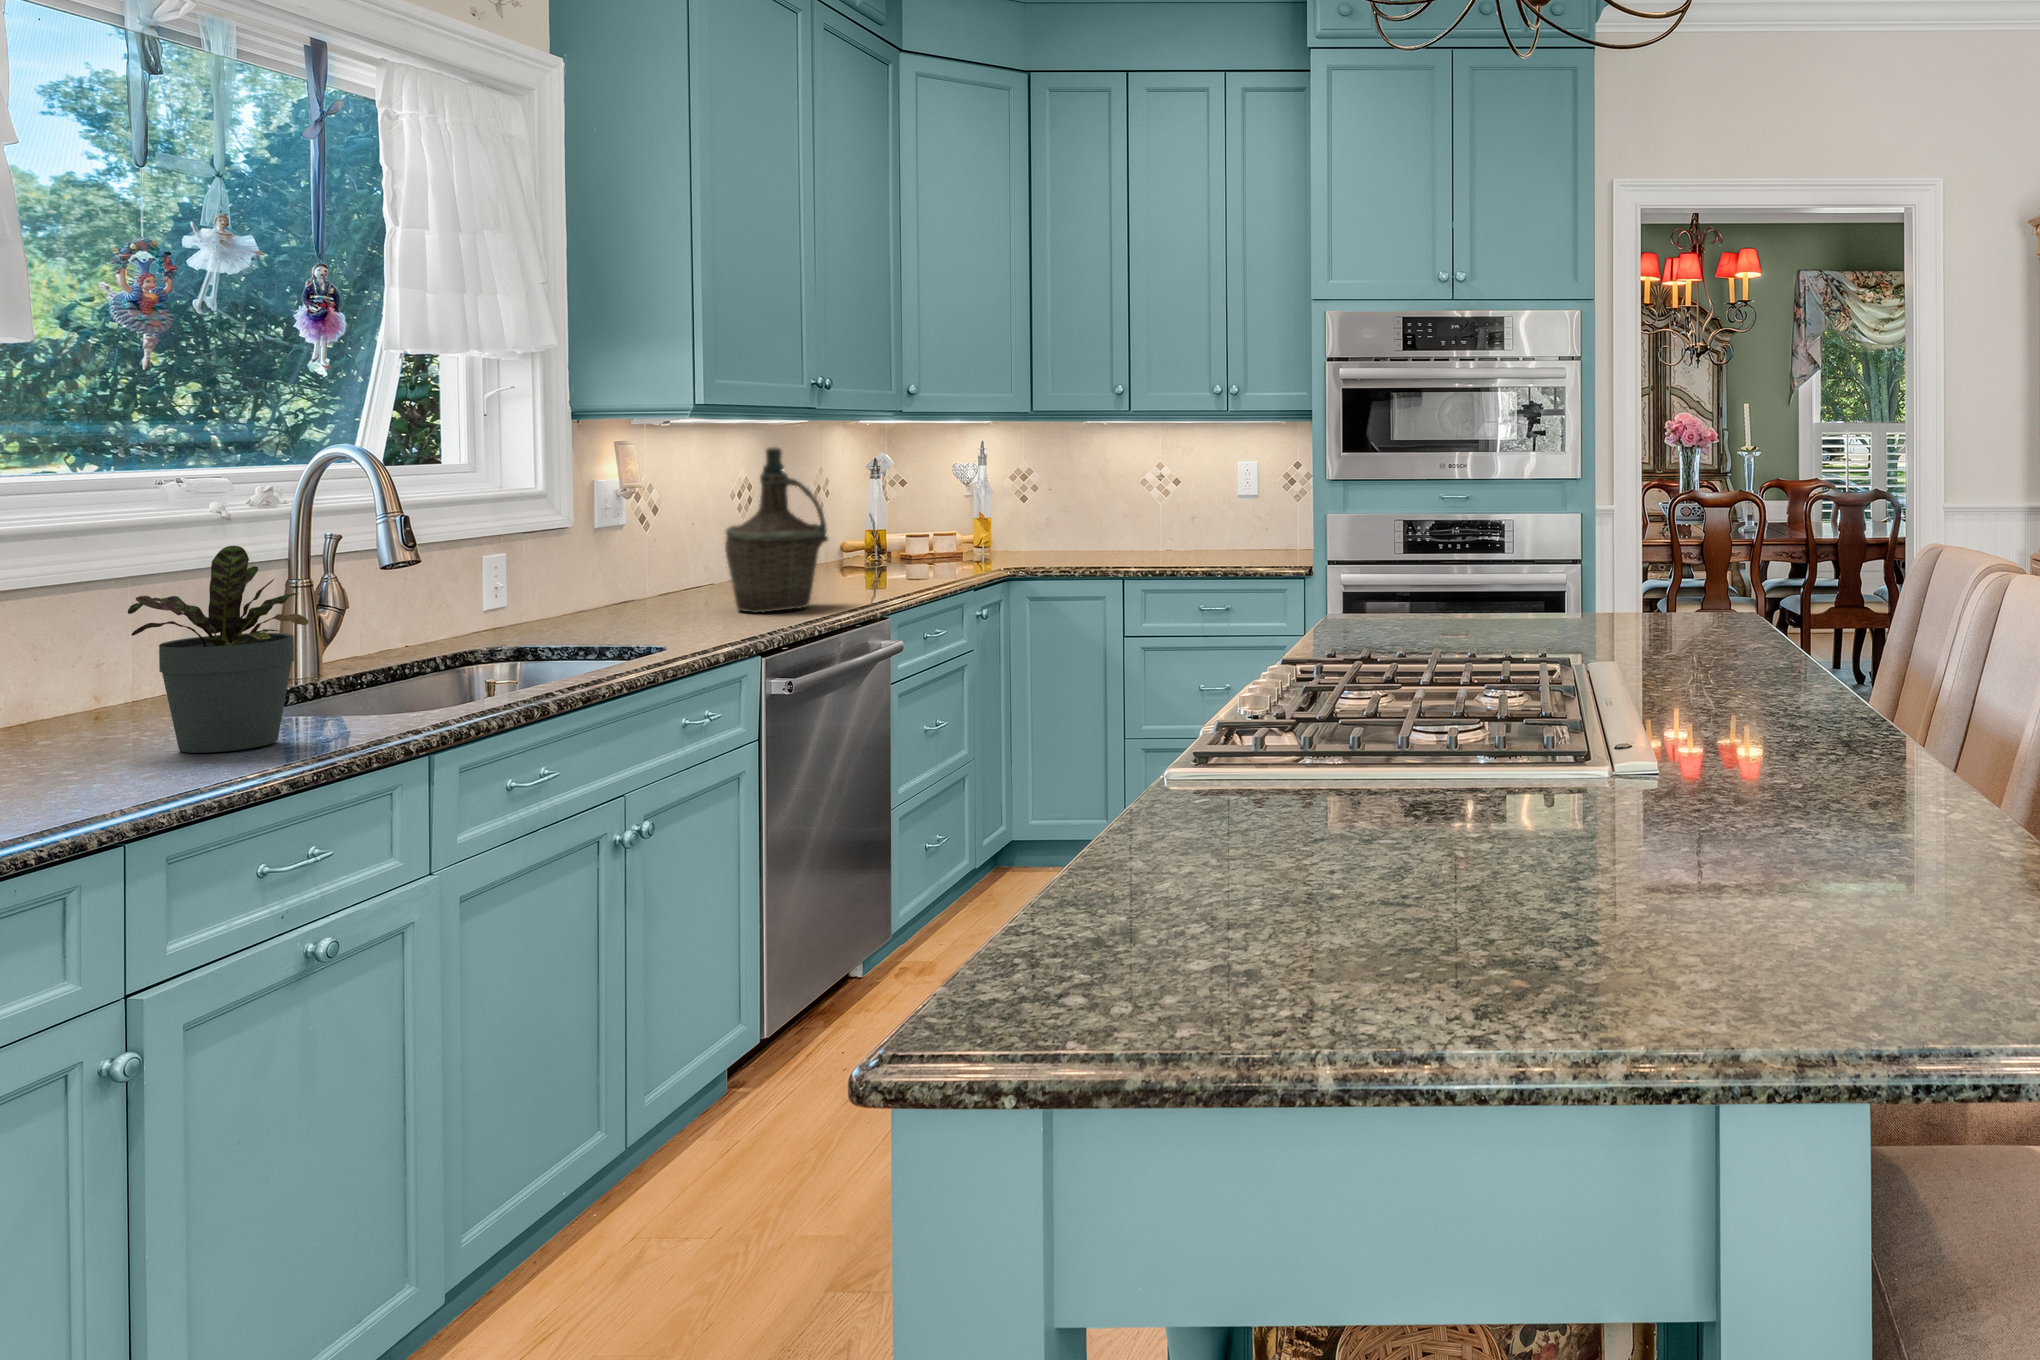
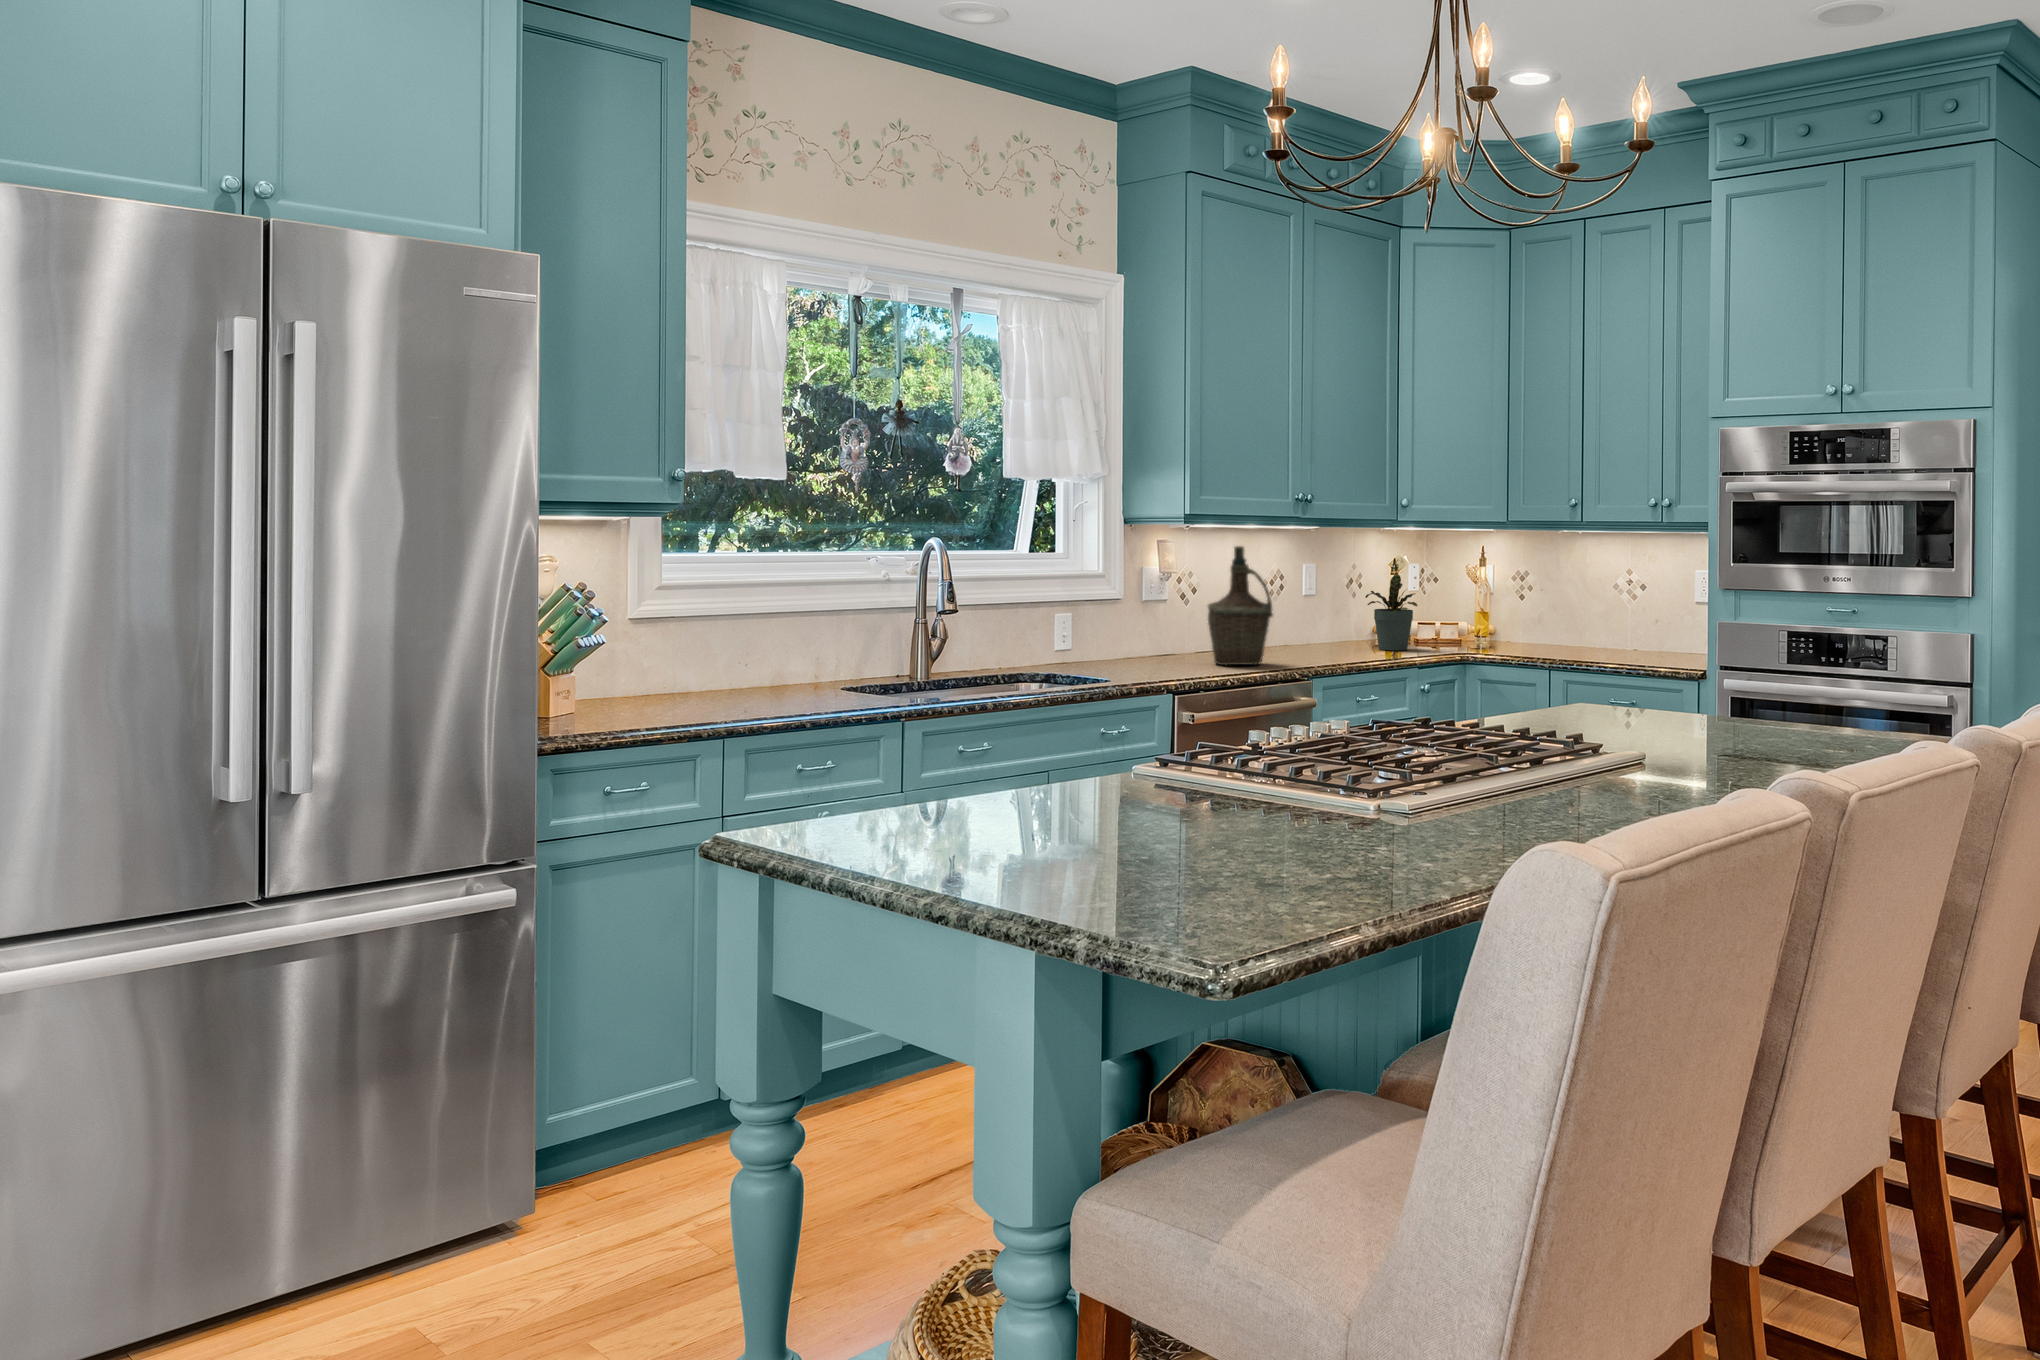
potted plant: present [128,546,308,753] -> present [1365,575,1418,651]

